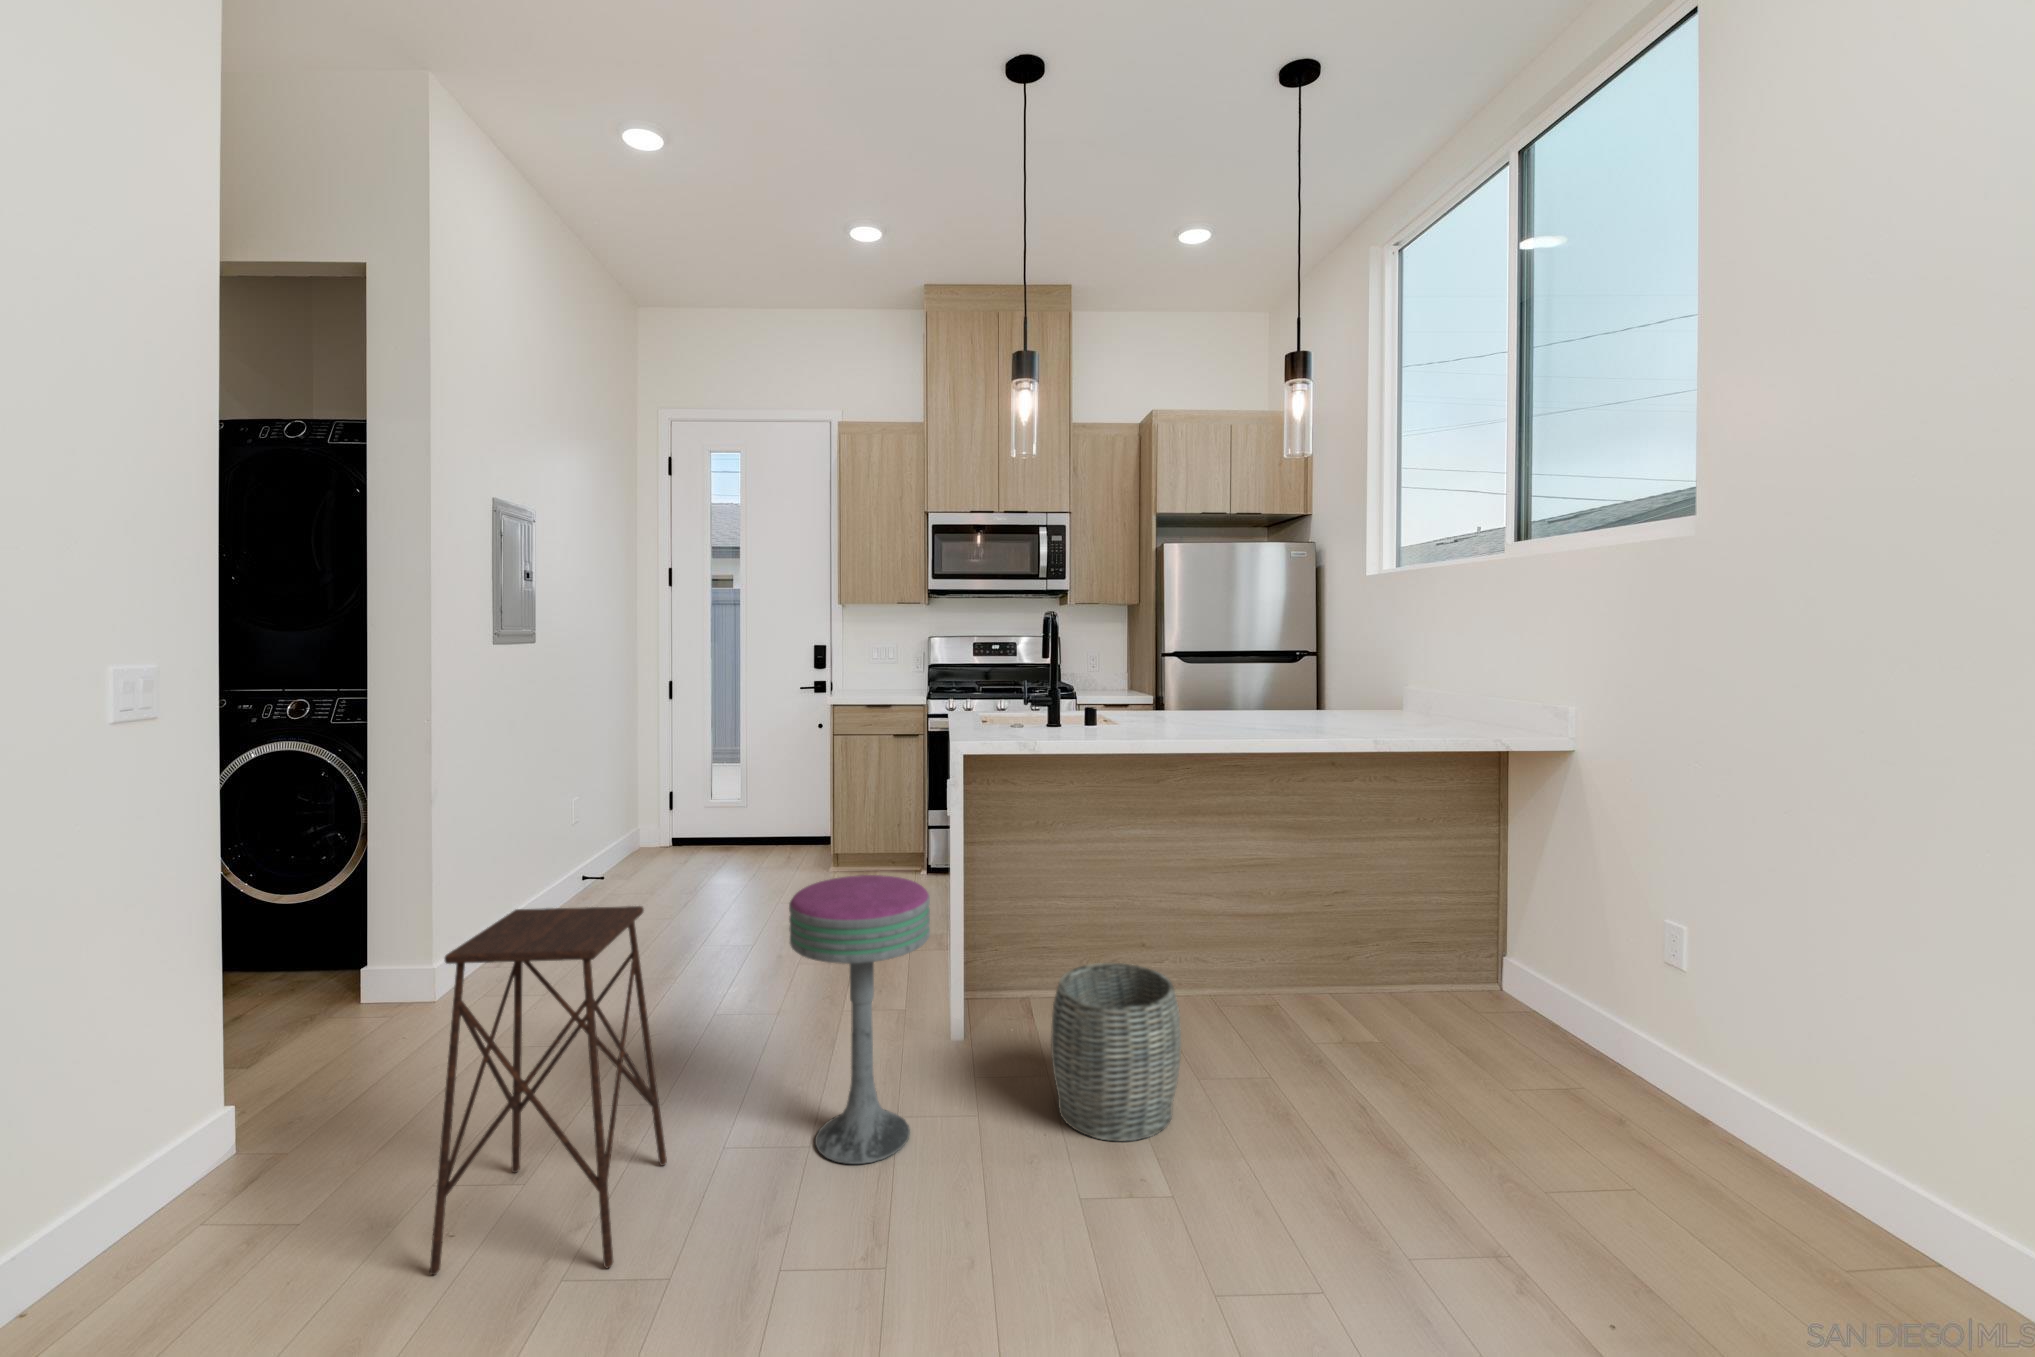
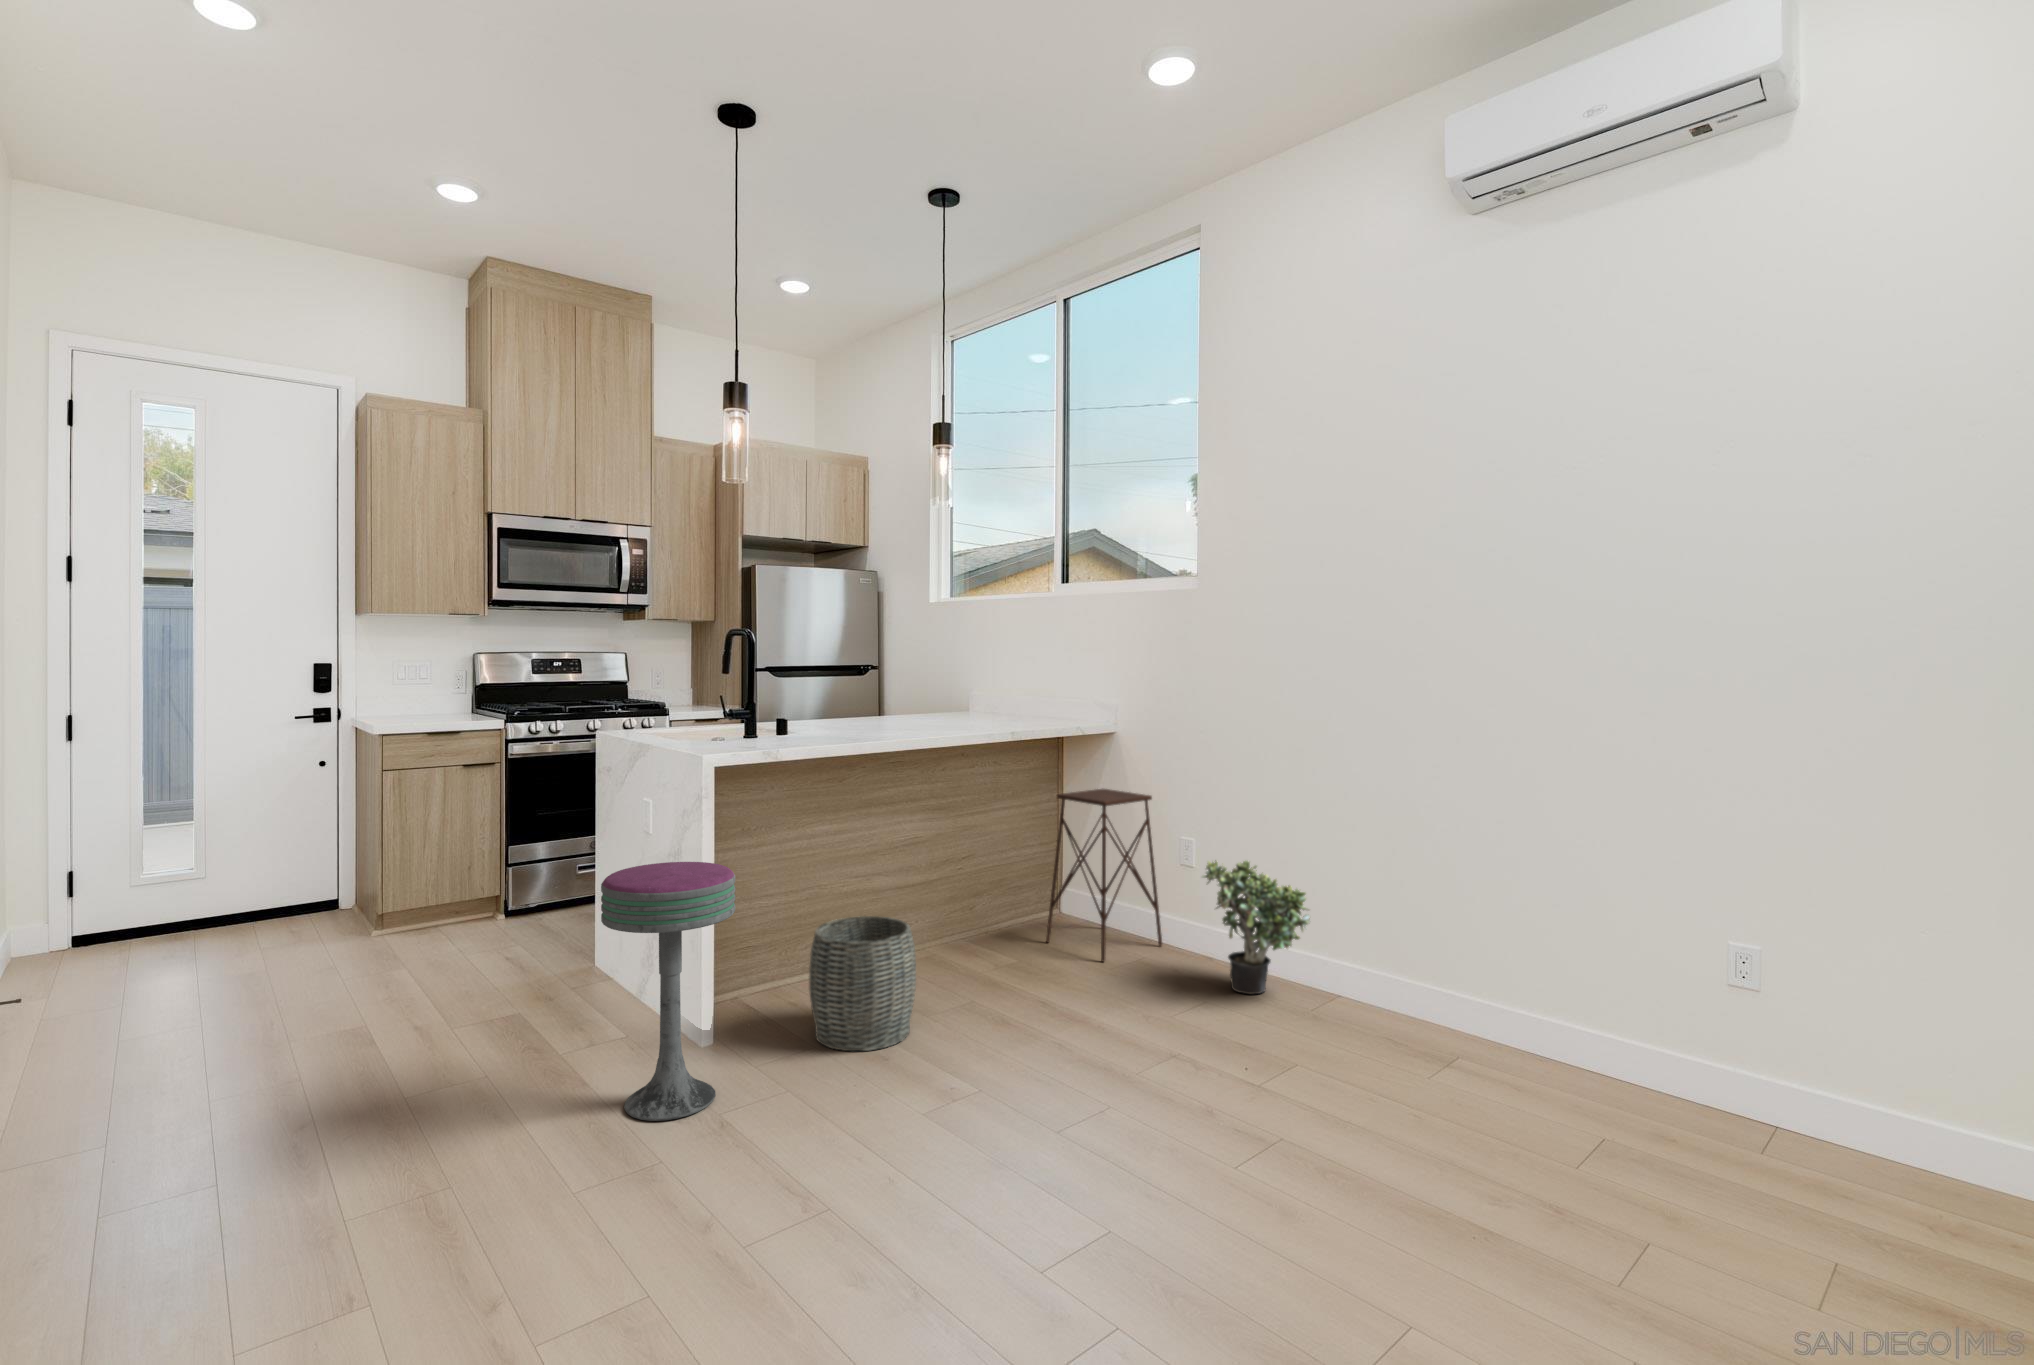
side table: present [430,906,667,1275] -> present [1046,789,1162,962]
potted plant: none [1669,986,1908,1240] -> present [1202,861,1310,994]

